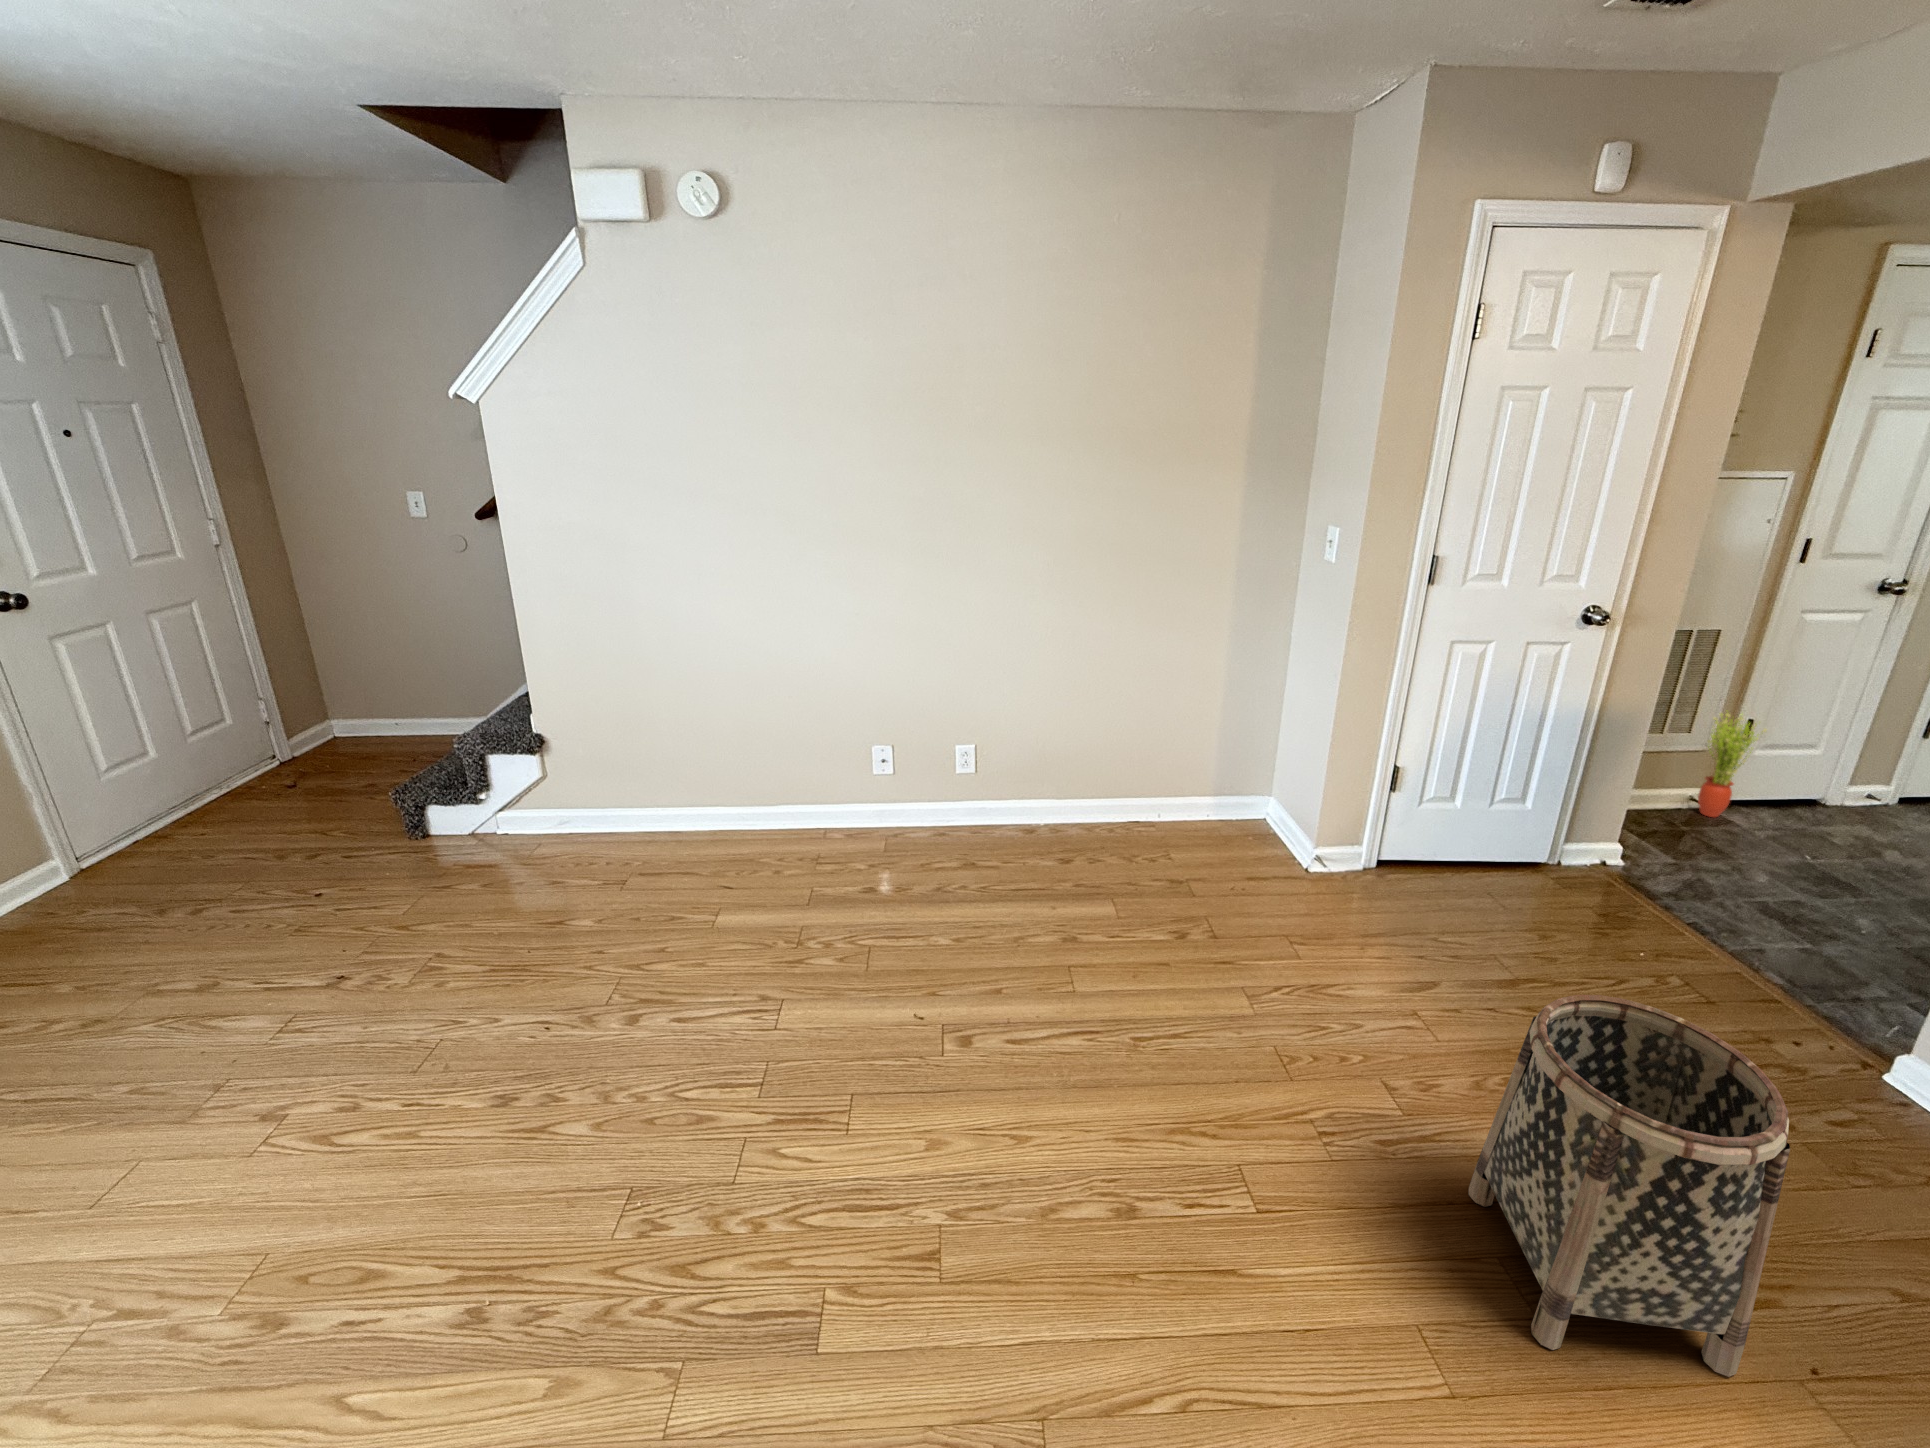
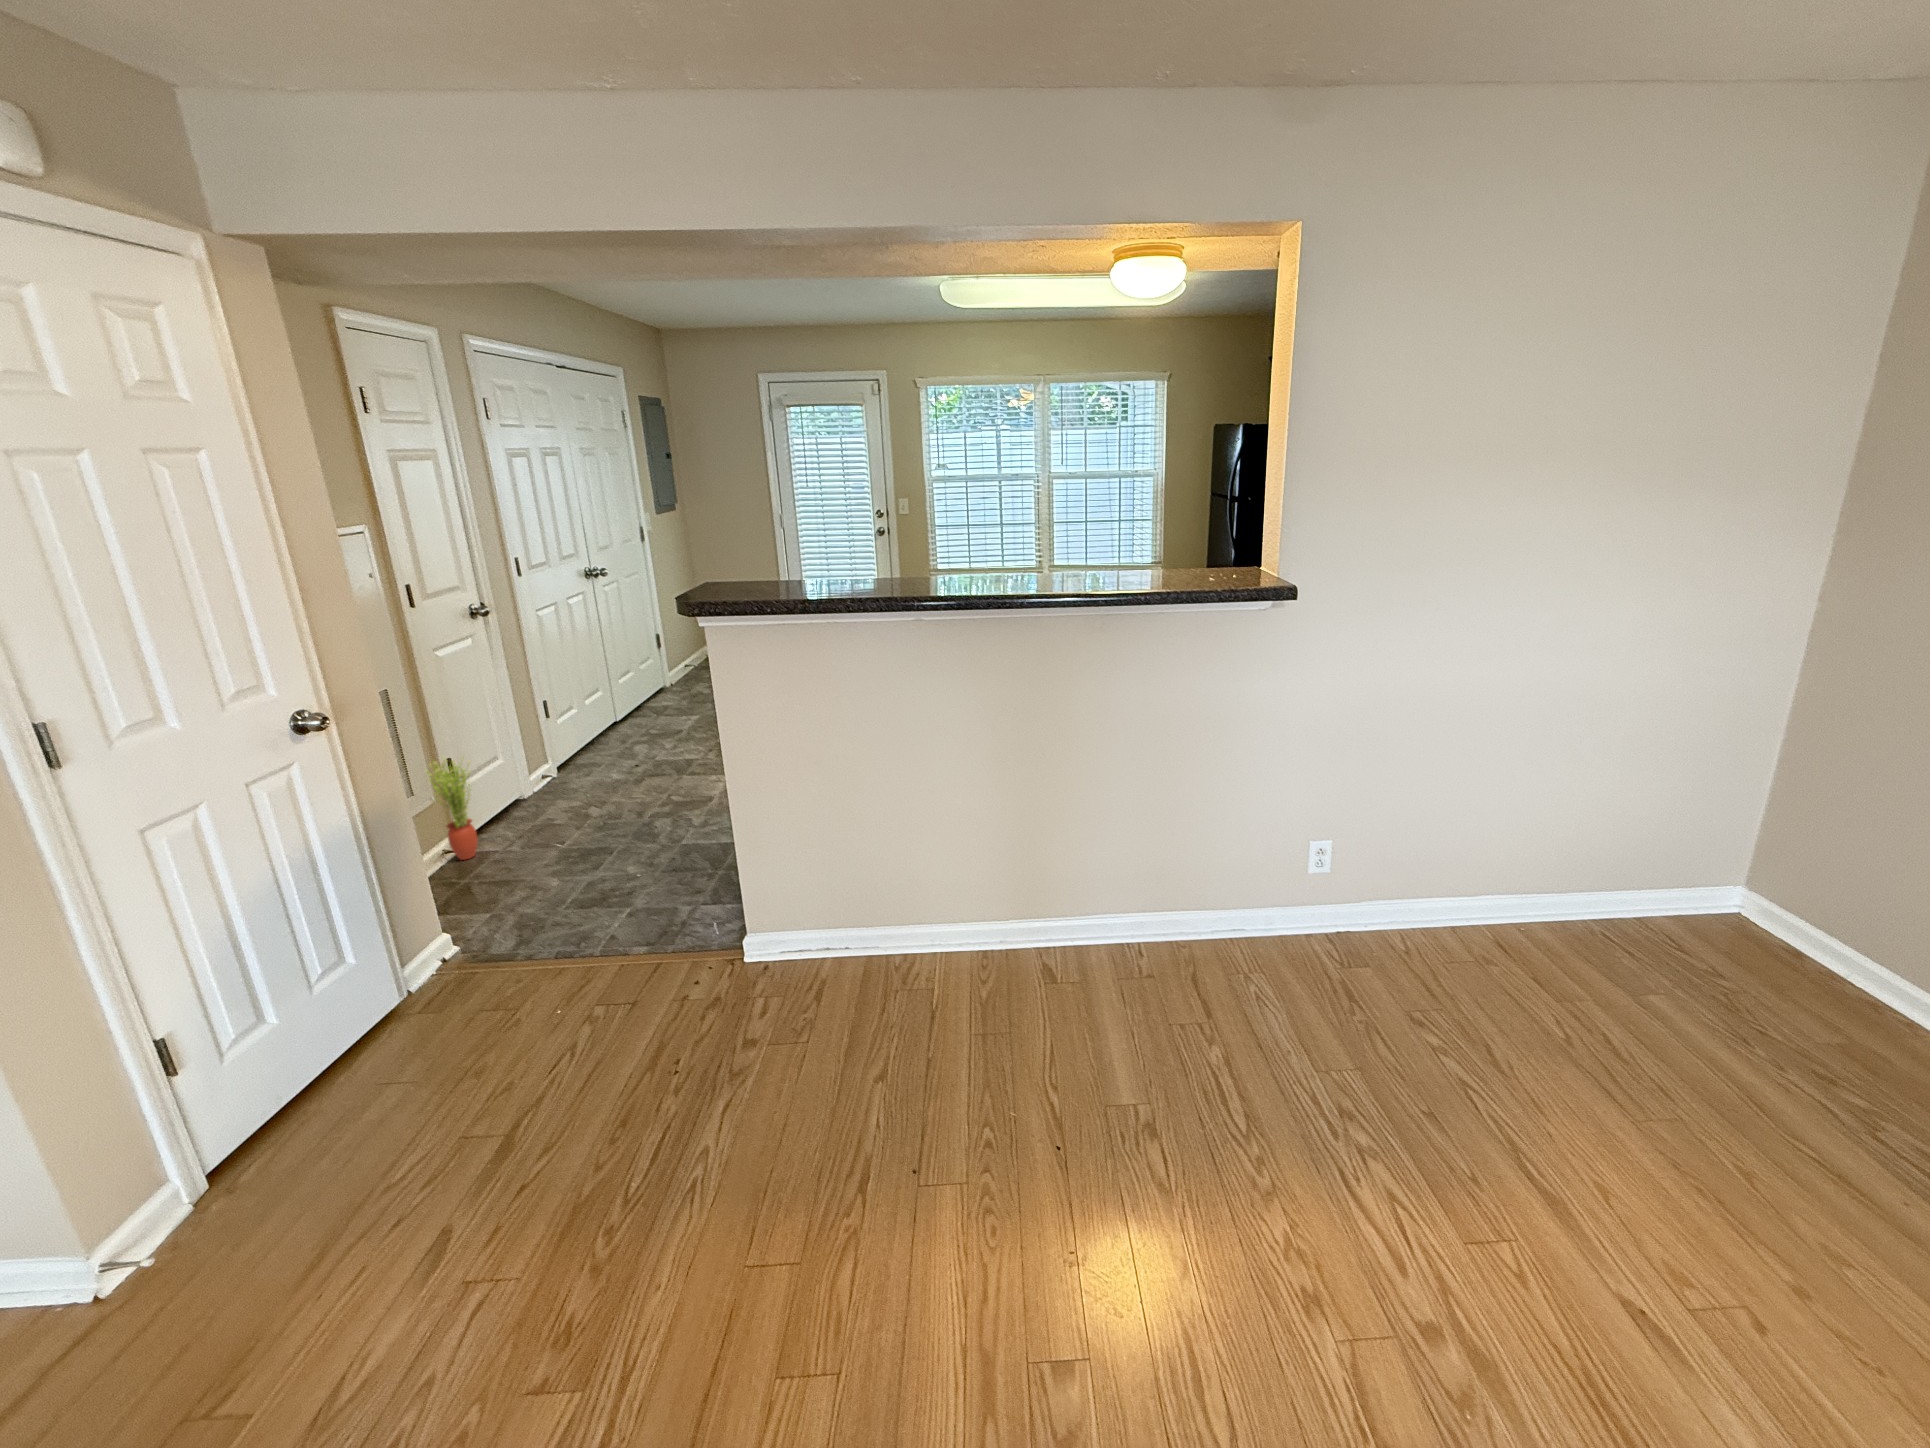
basket: present [1469,995,1790,1377] -> none [681,1022,908,1388]

